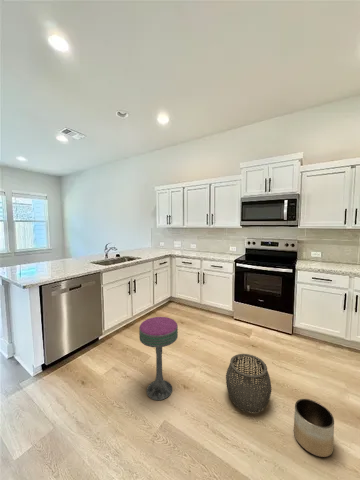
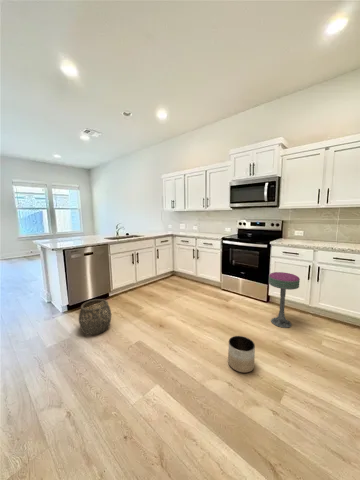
bar stool: present [139,317,178,400] -> present [269,272,300,328]
woven basket: present [226,354,272,413] -> present [79,299,111,335]

